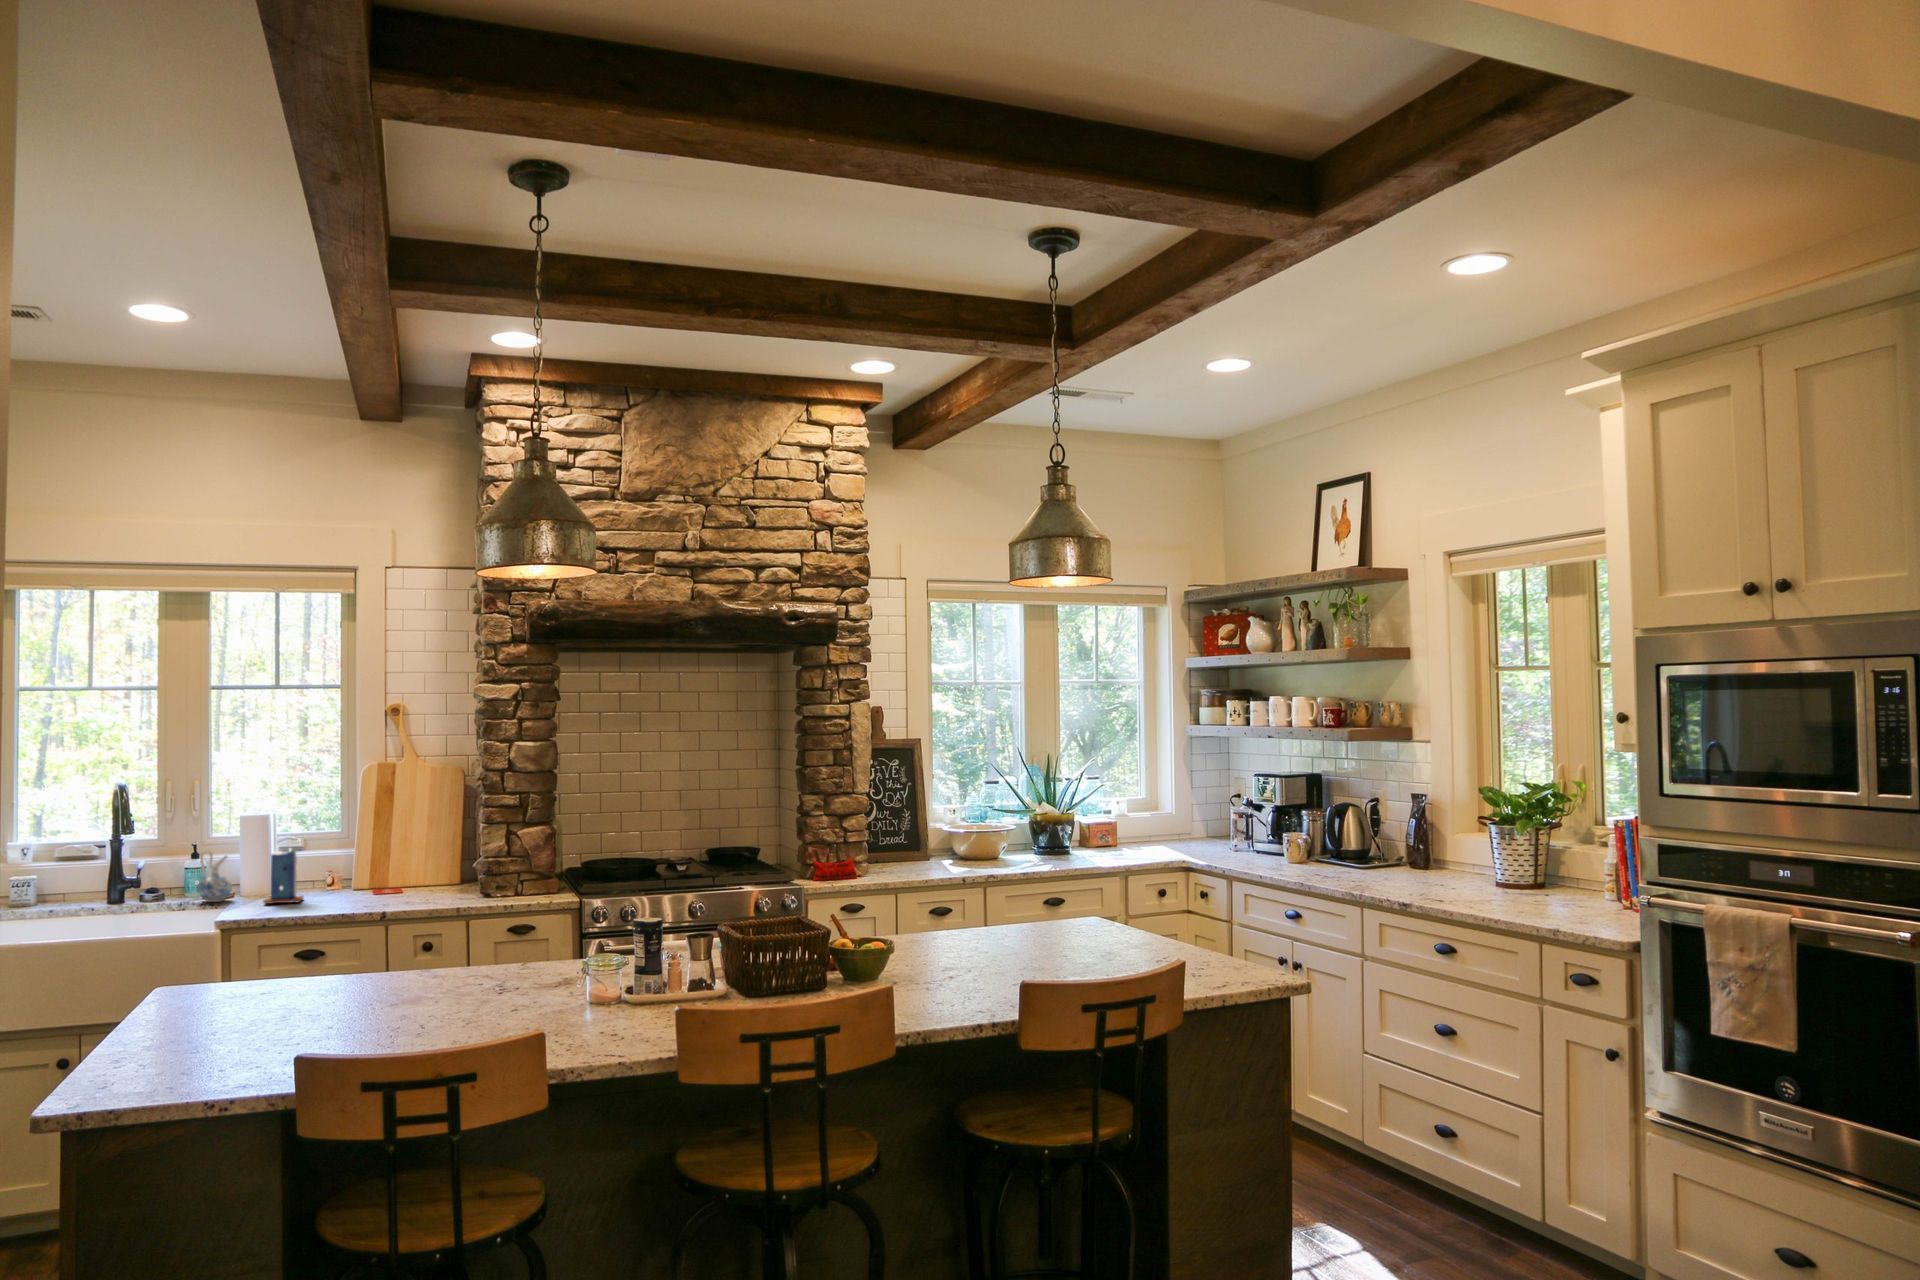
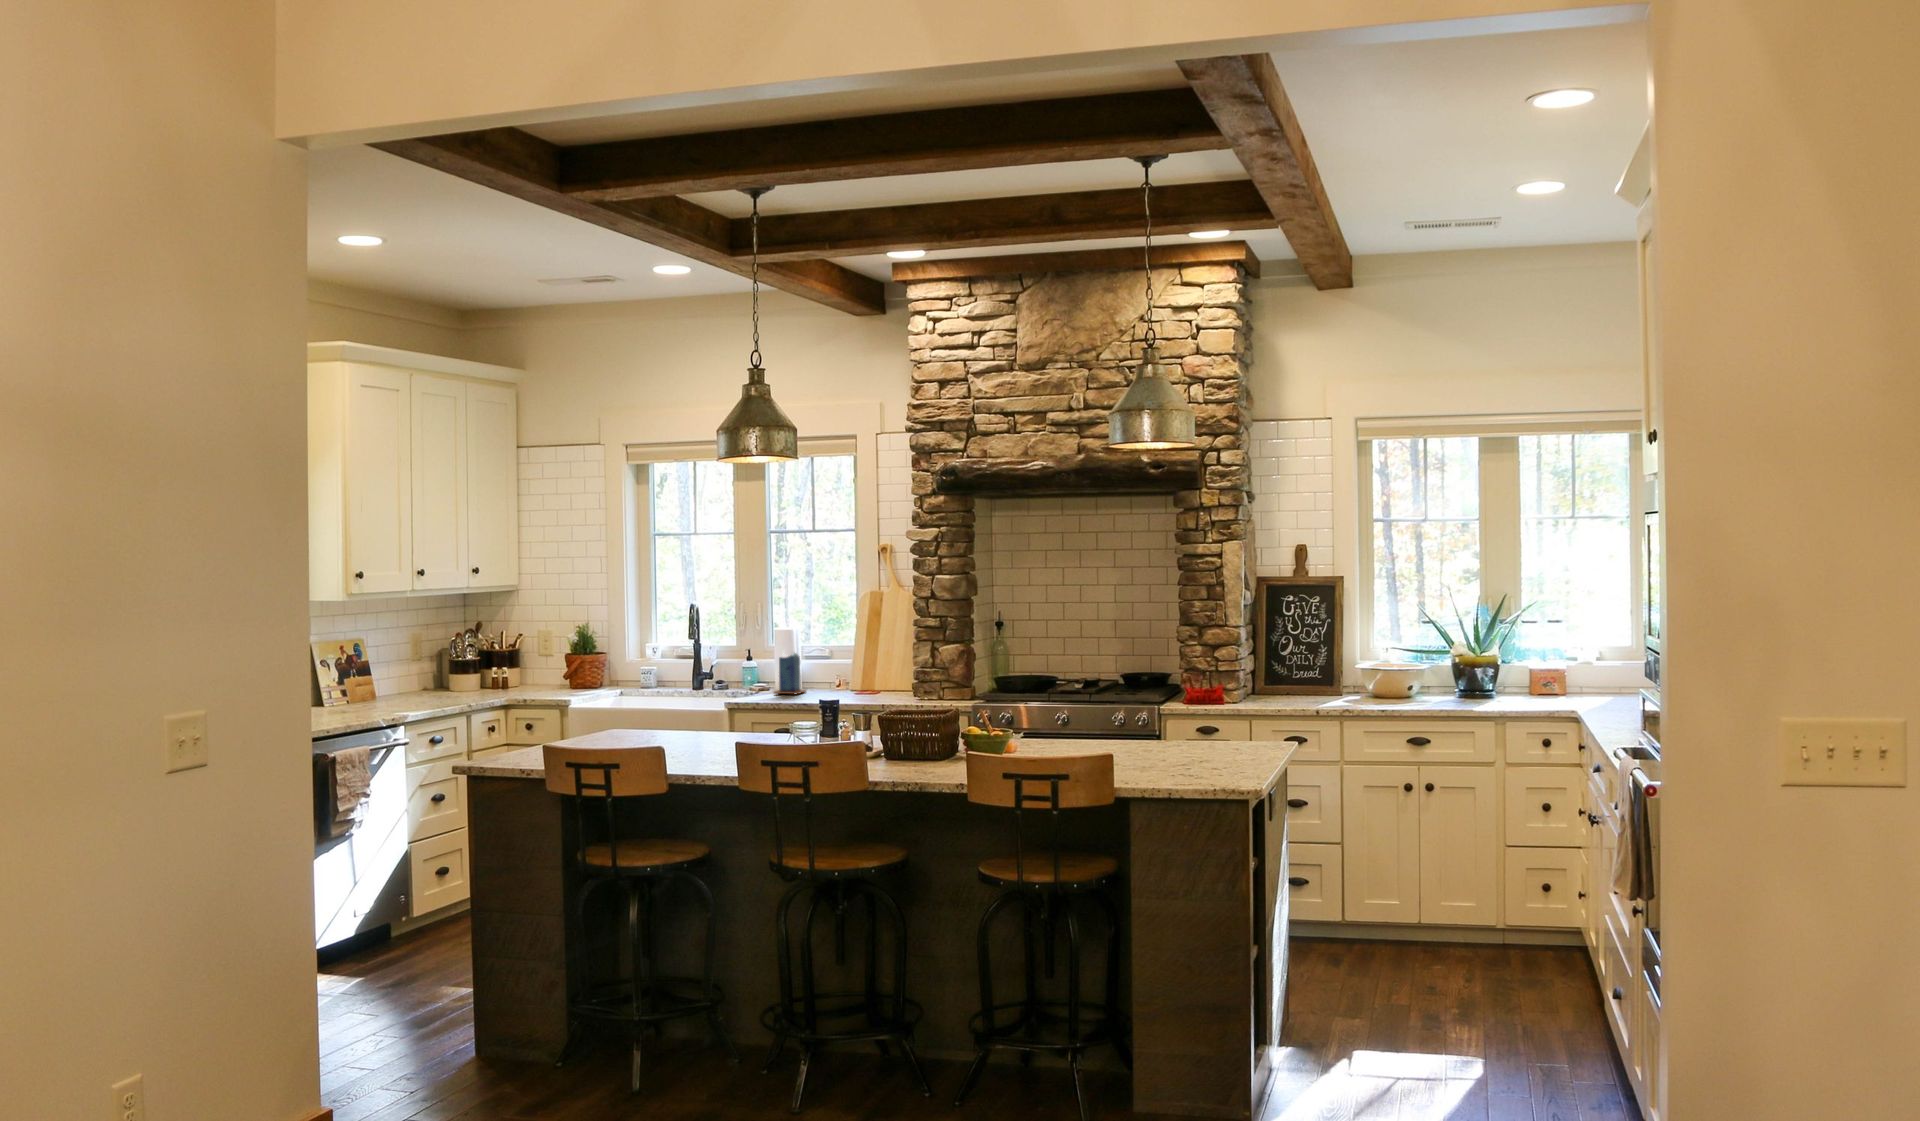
ceramic pitcher: present [198,850,232,902] -> none [743,651,766,690]

